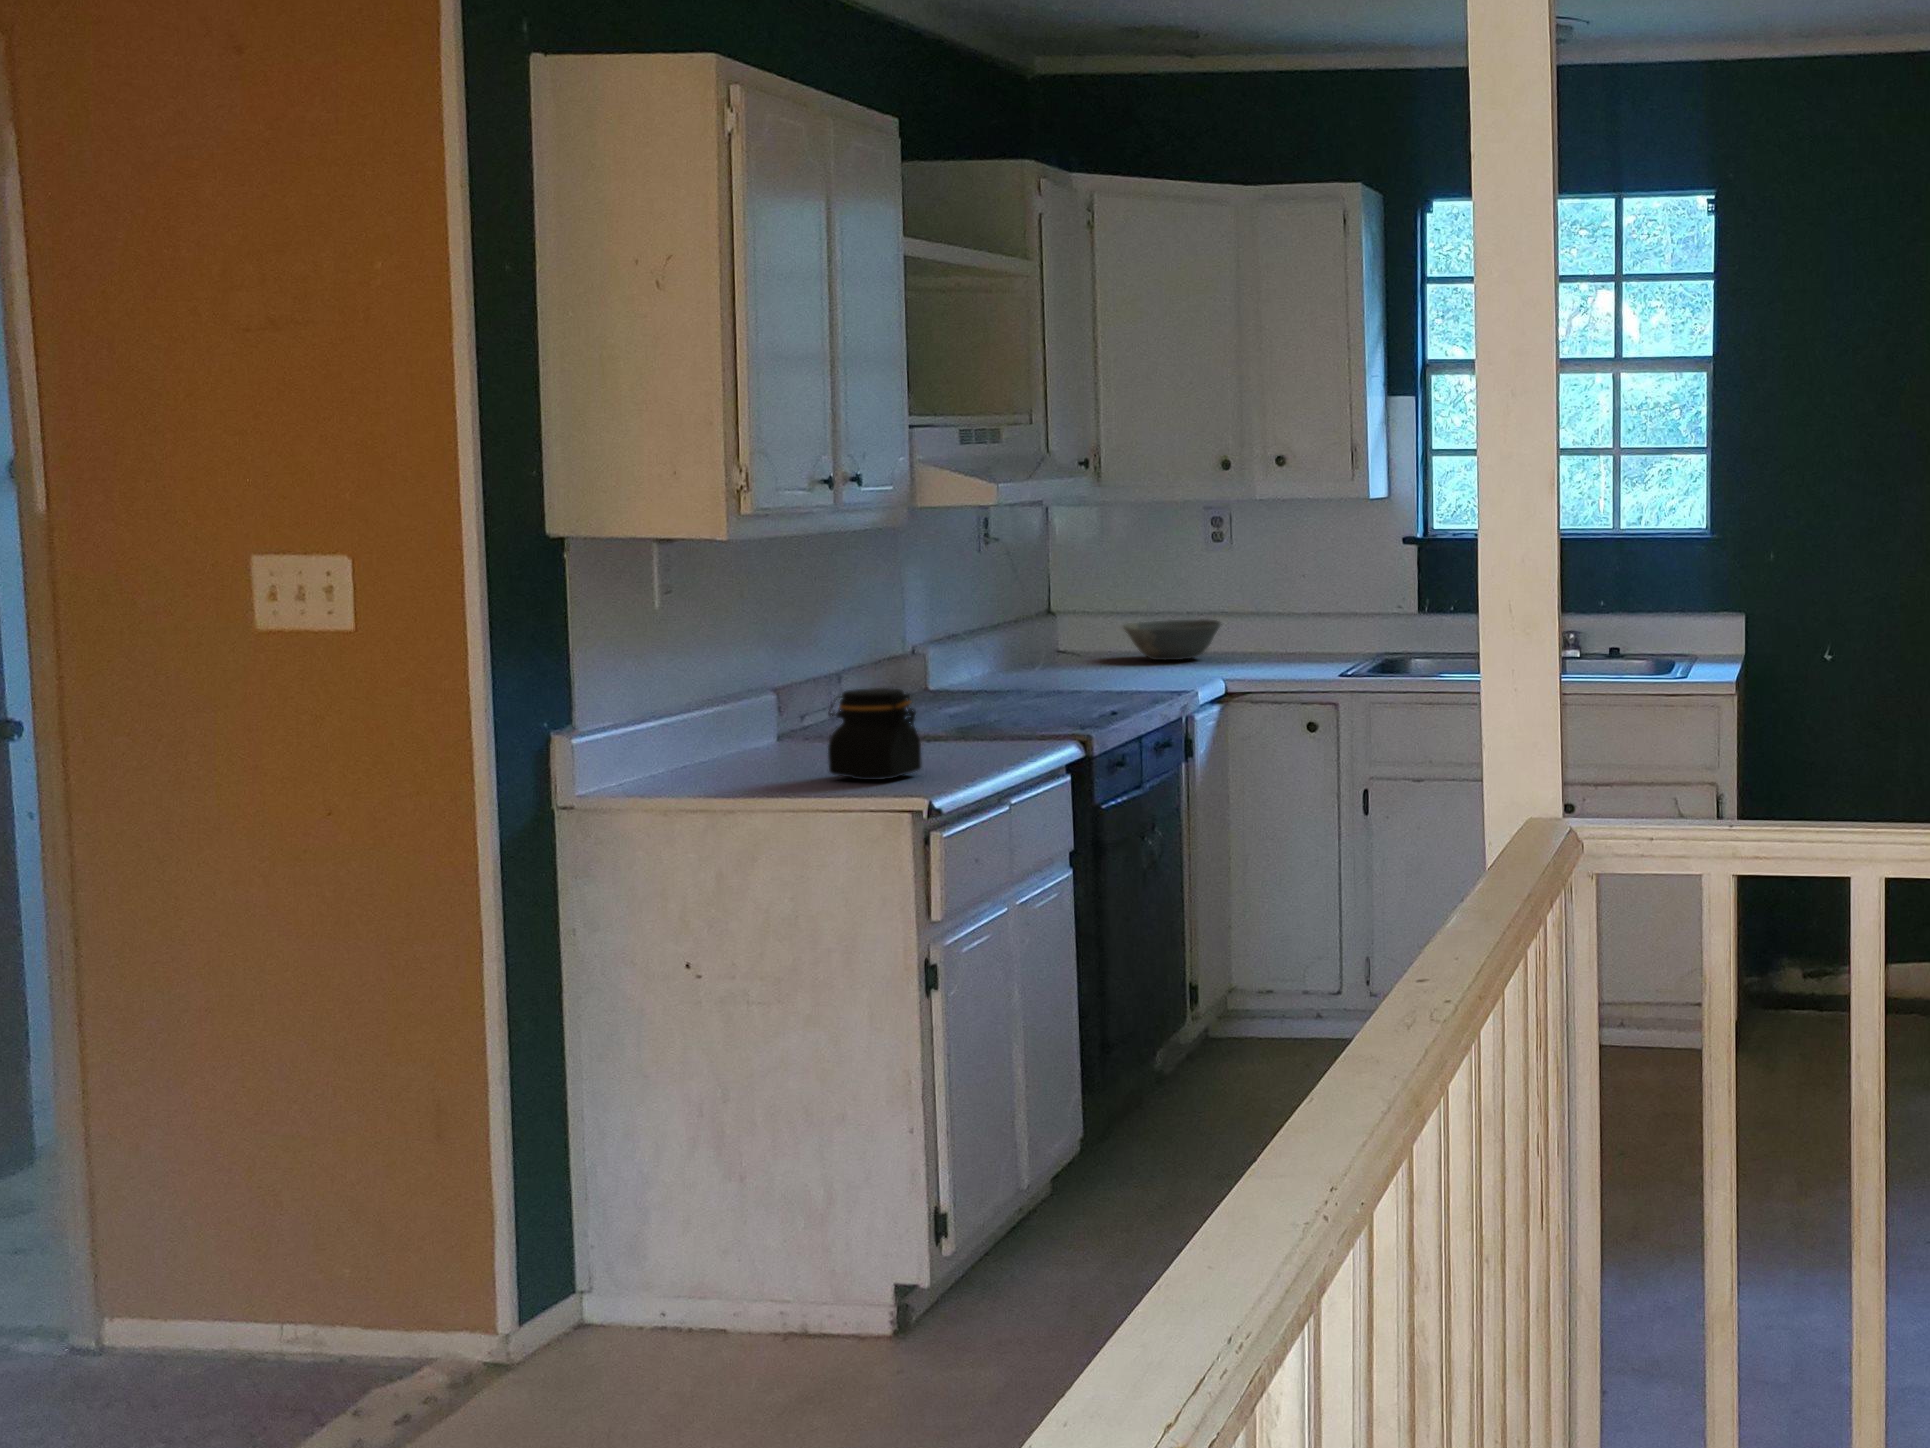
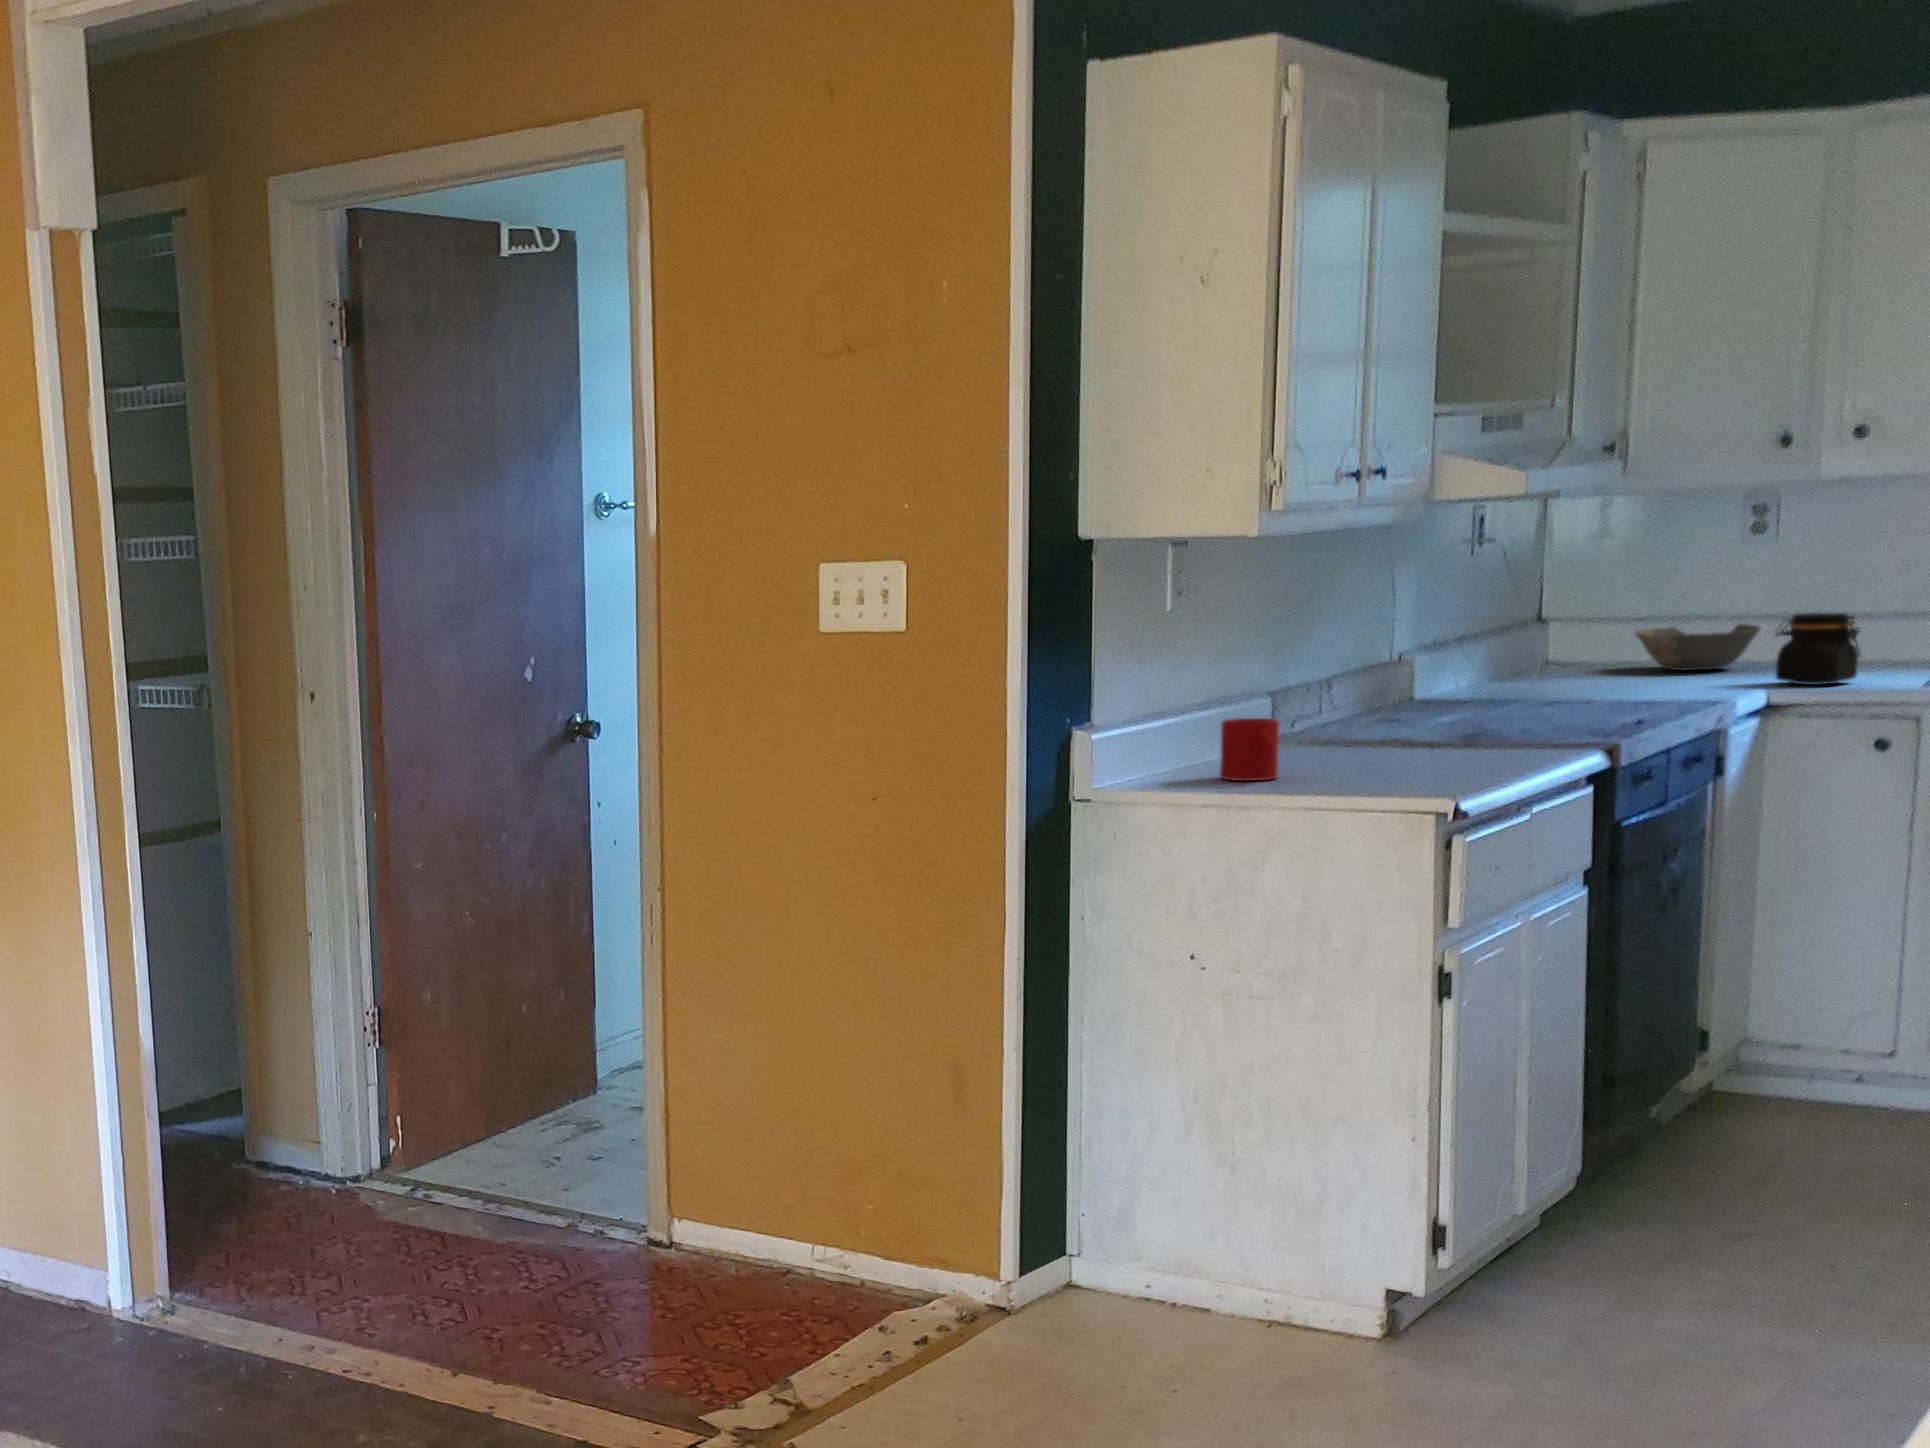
jar: present [828,688,921,780] -> present [1776,613,1860,685]
mug: none [711,719,770,783] -> present [1220,718,1279,781]

